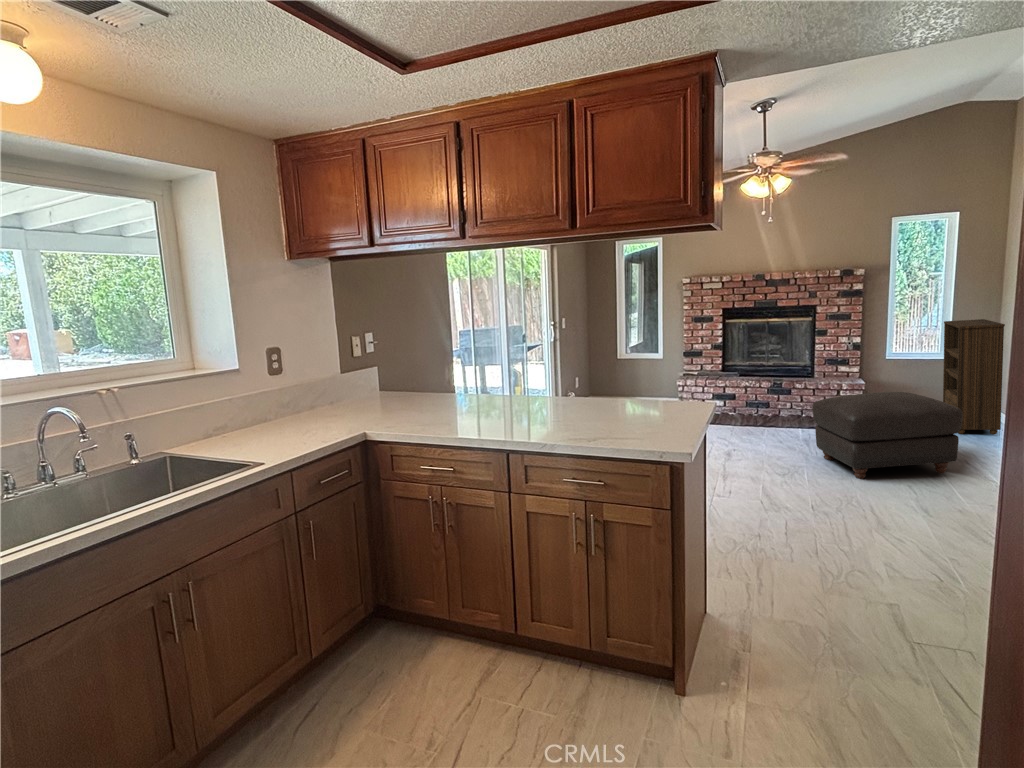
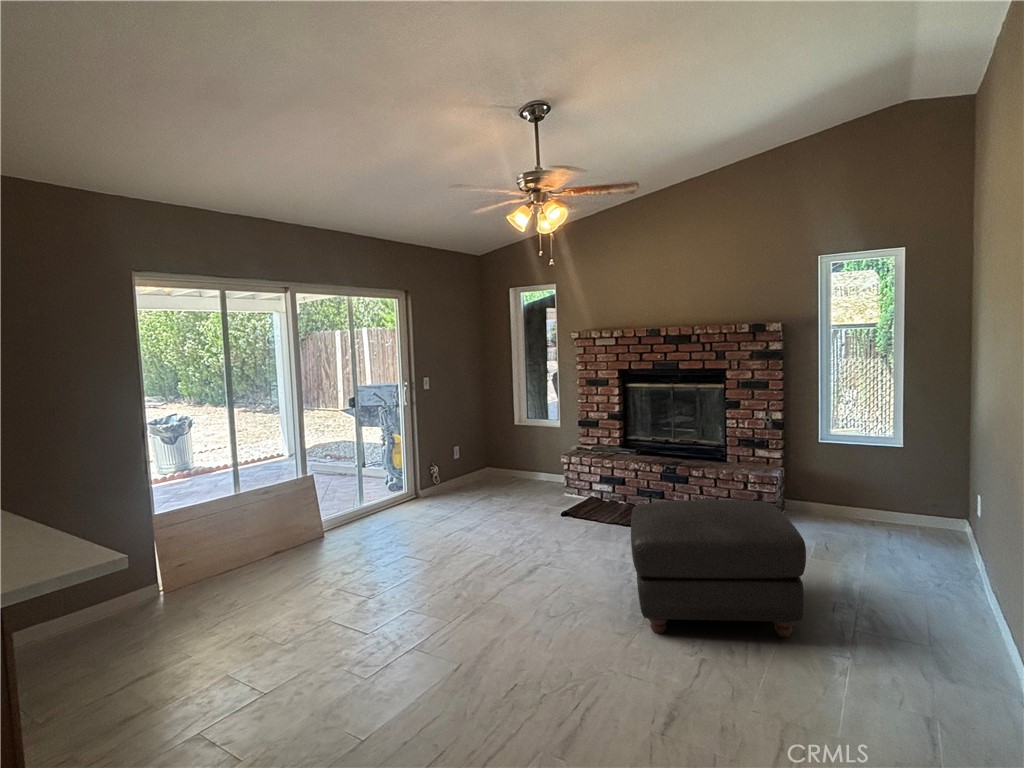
bookshelf: present [943,319,1005,435] -> none [878,395,947,567]

